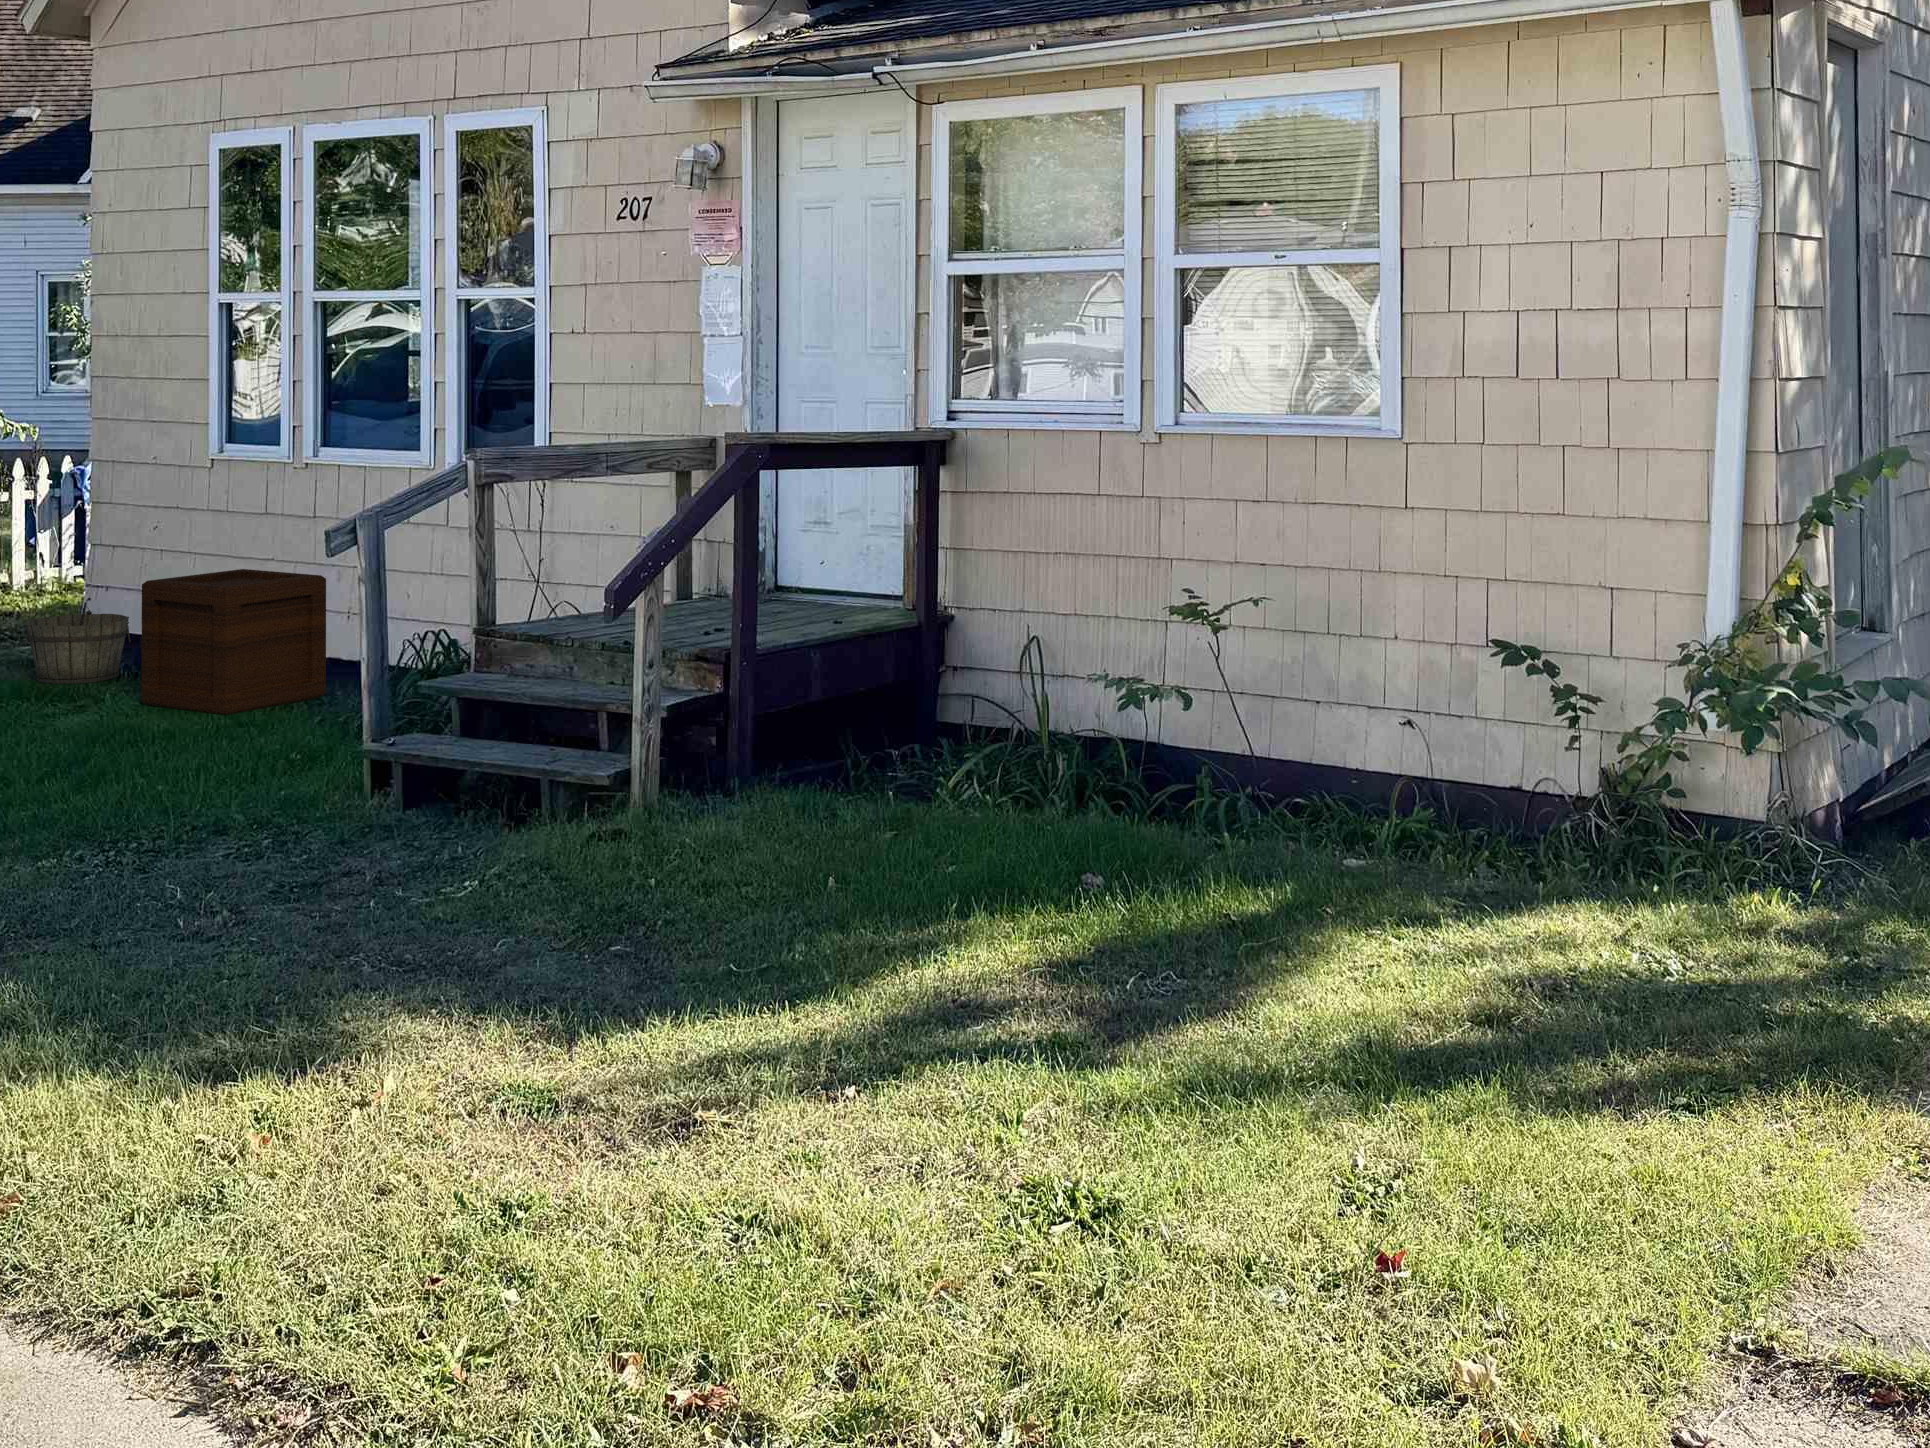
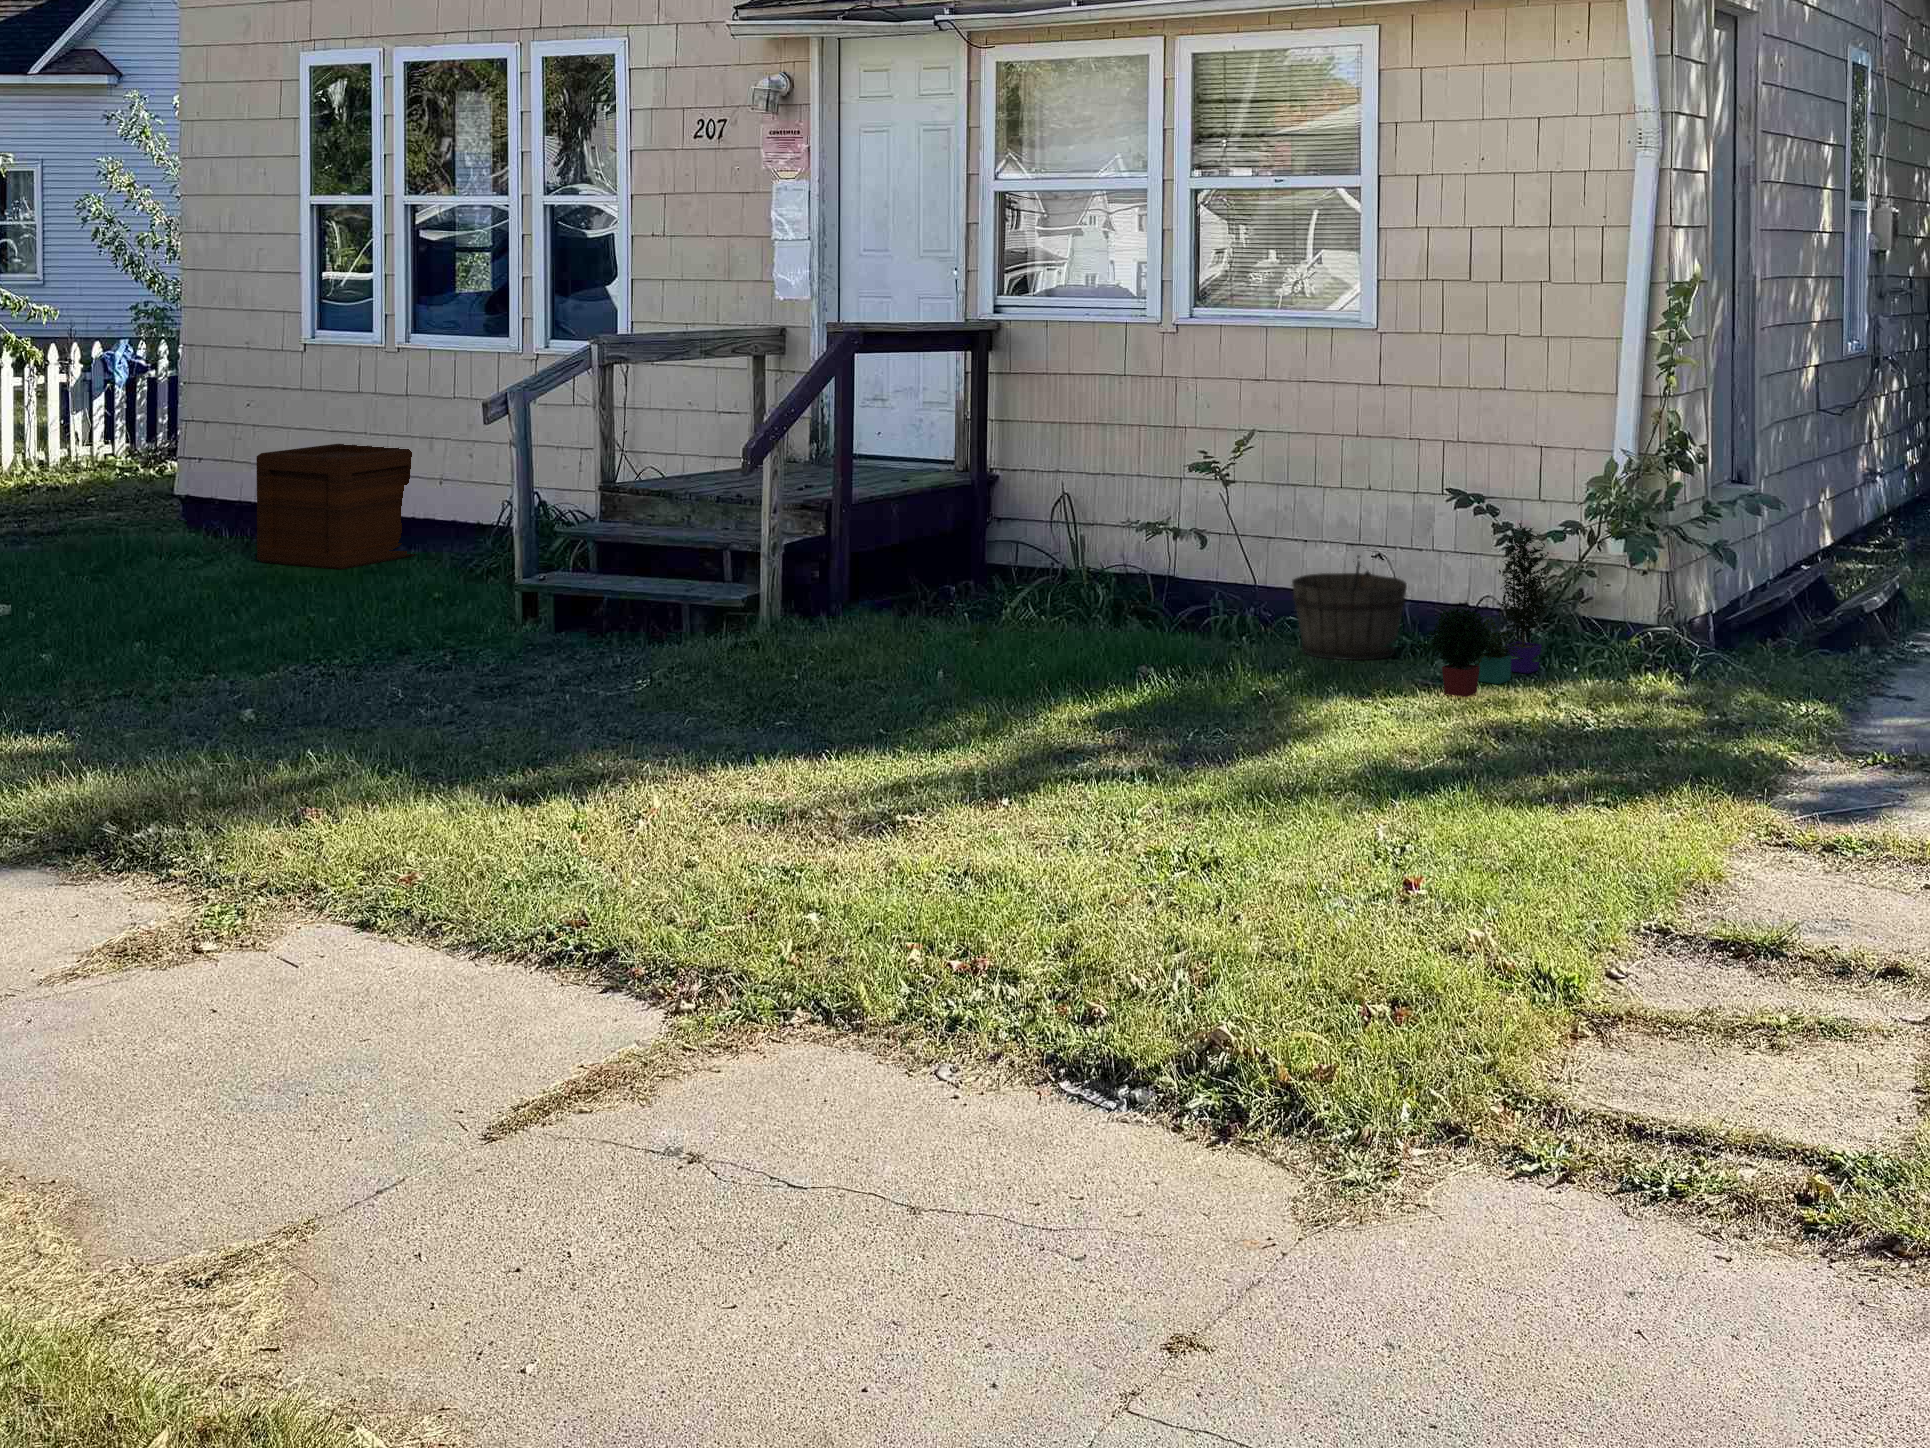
wooden bucket: present [25,598,131,684] -> present [1292,555,1407,660]
potted plant: none [1458,686,1629,921] -> present [1428,523,1552,697]

